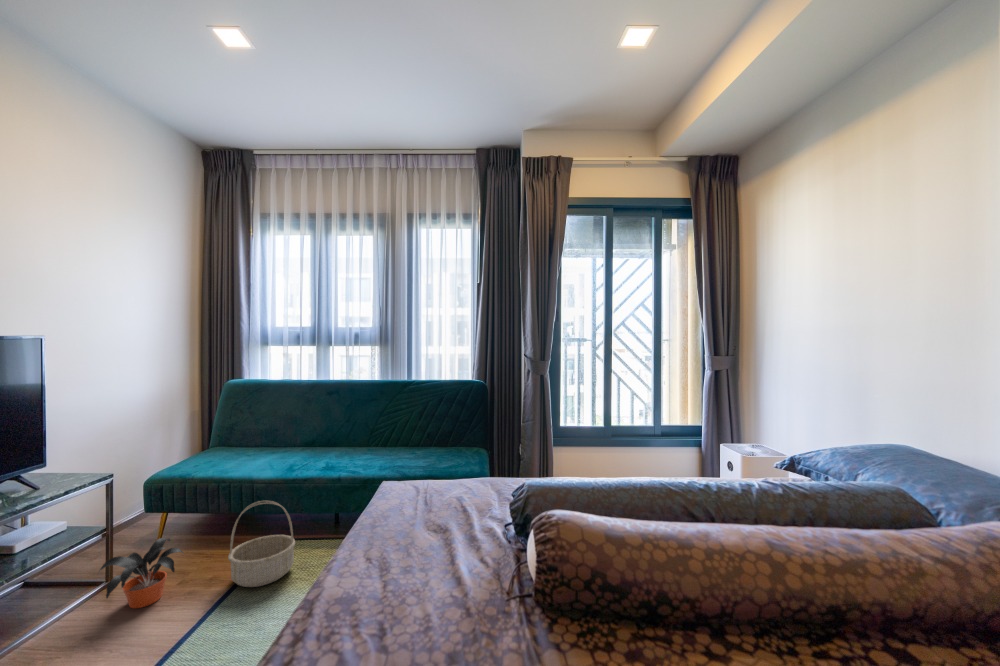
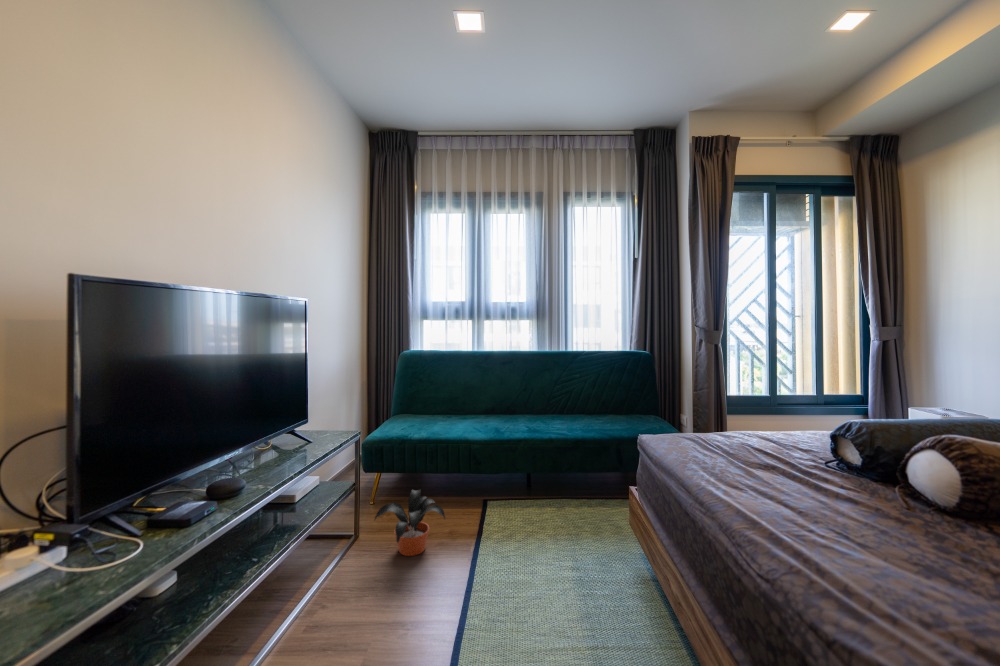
basket: present [228,501,295,587] -> none [479,453,537,538]

